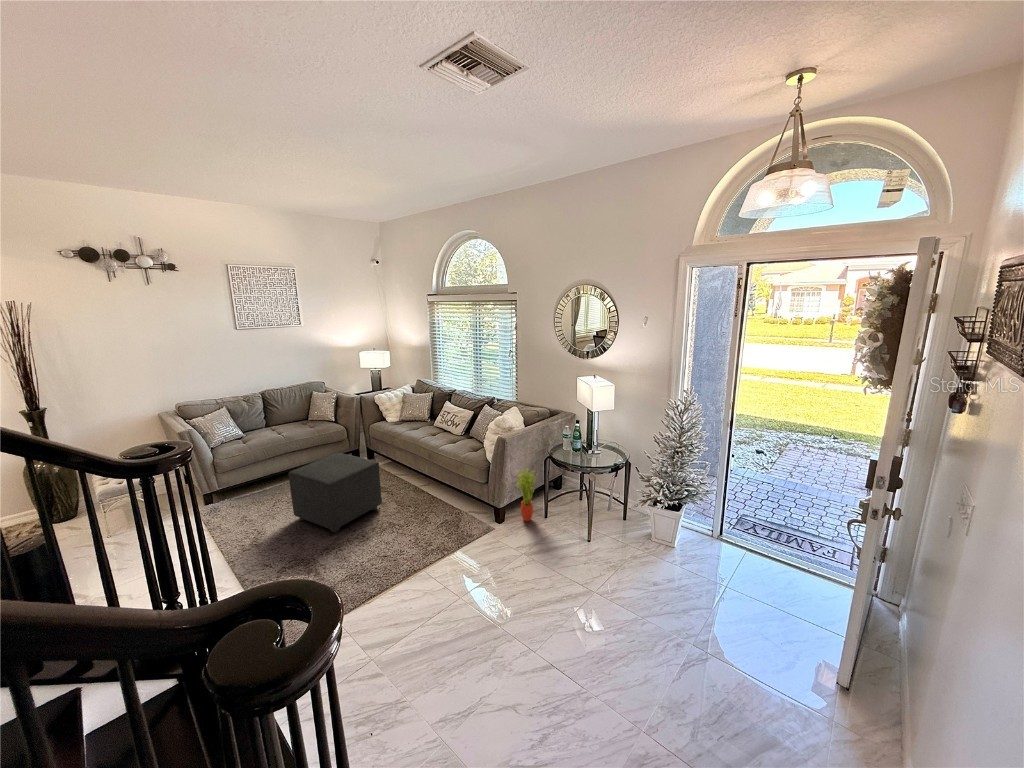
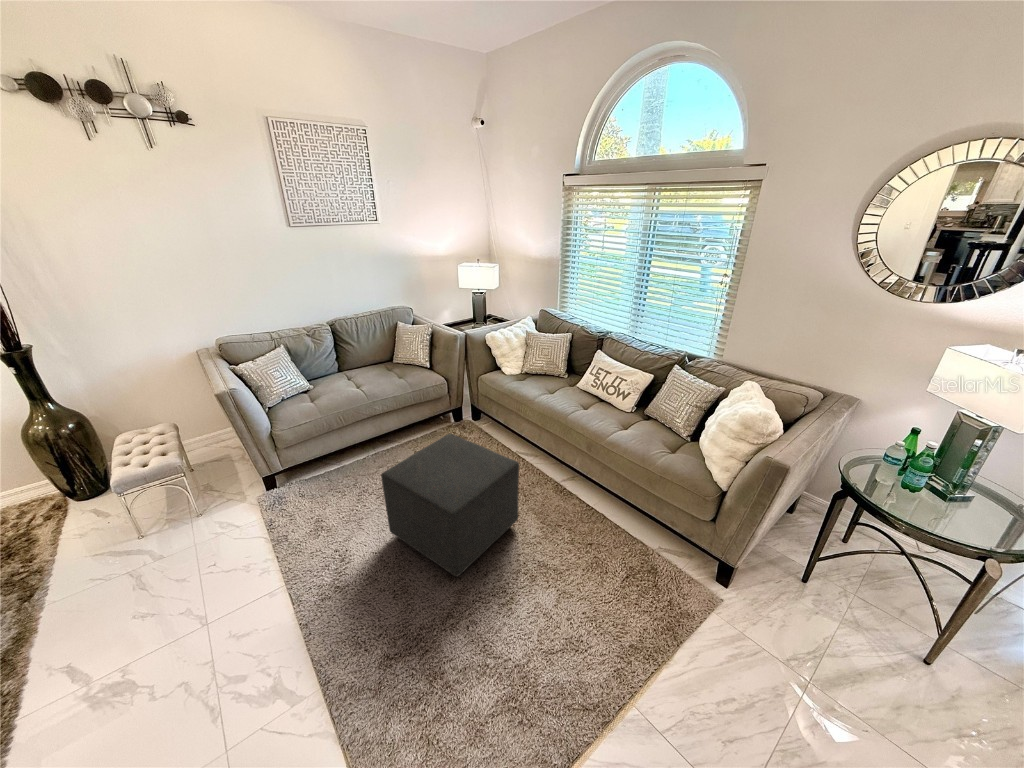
potted plant: present [517,468,538,521] -> none [764,506,818,589]

